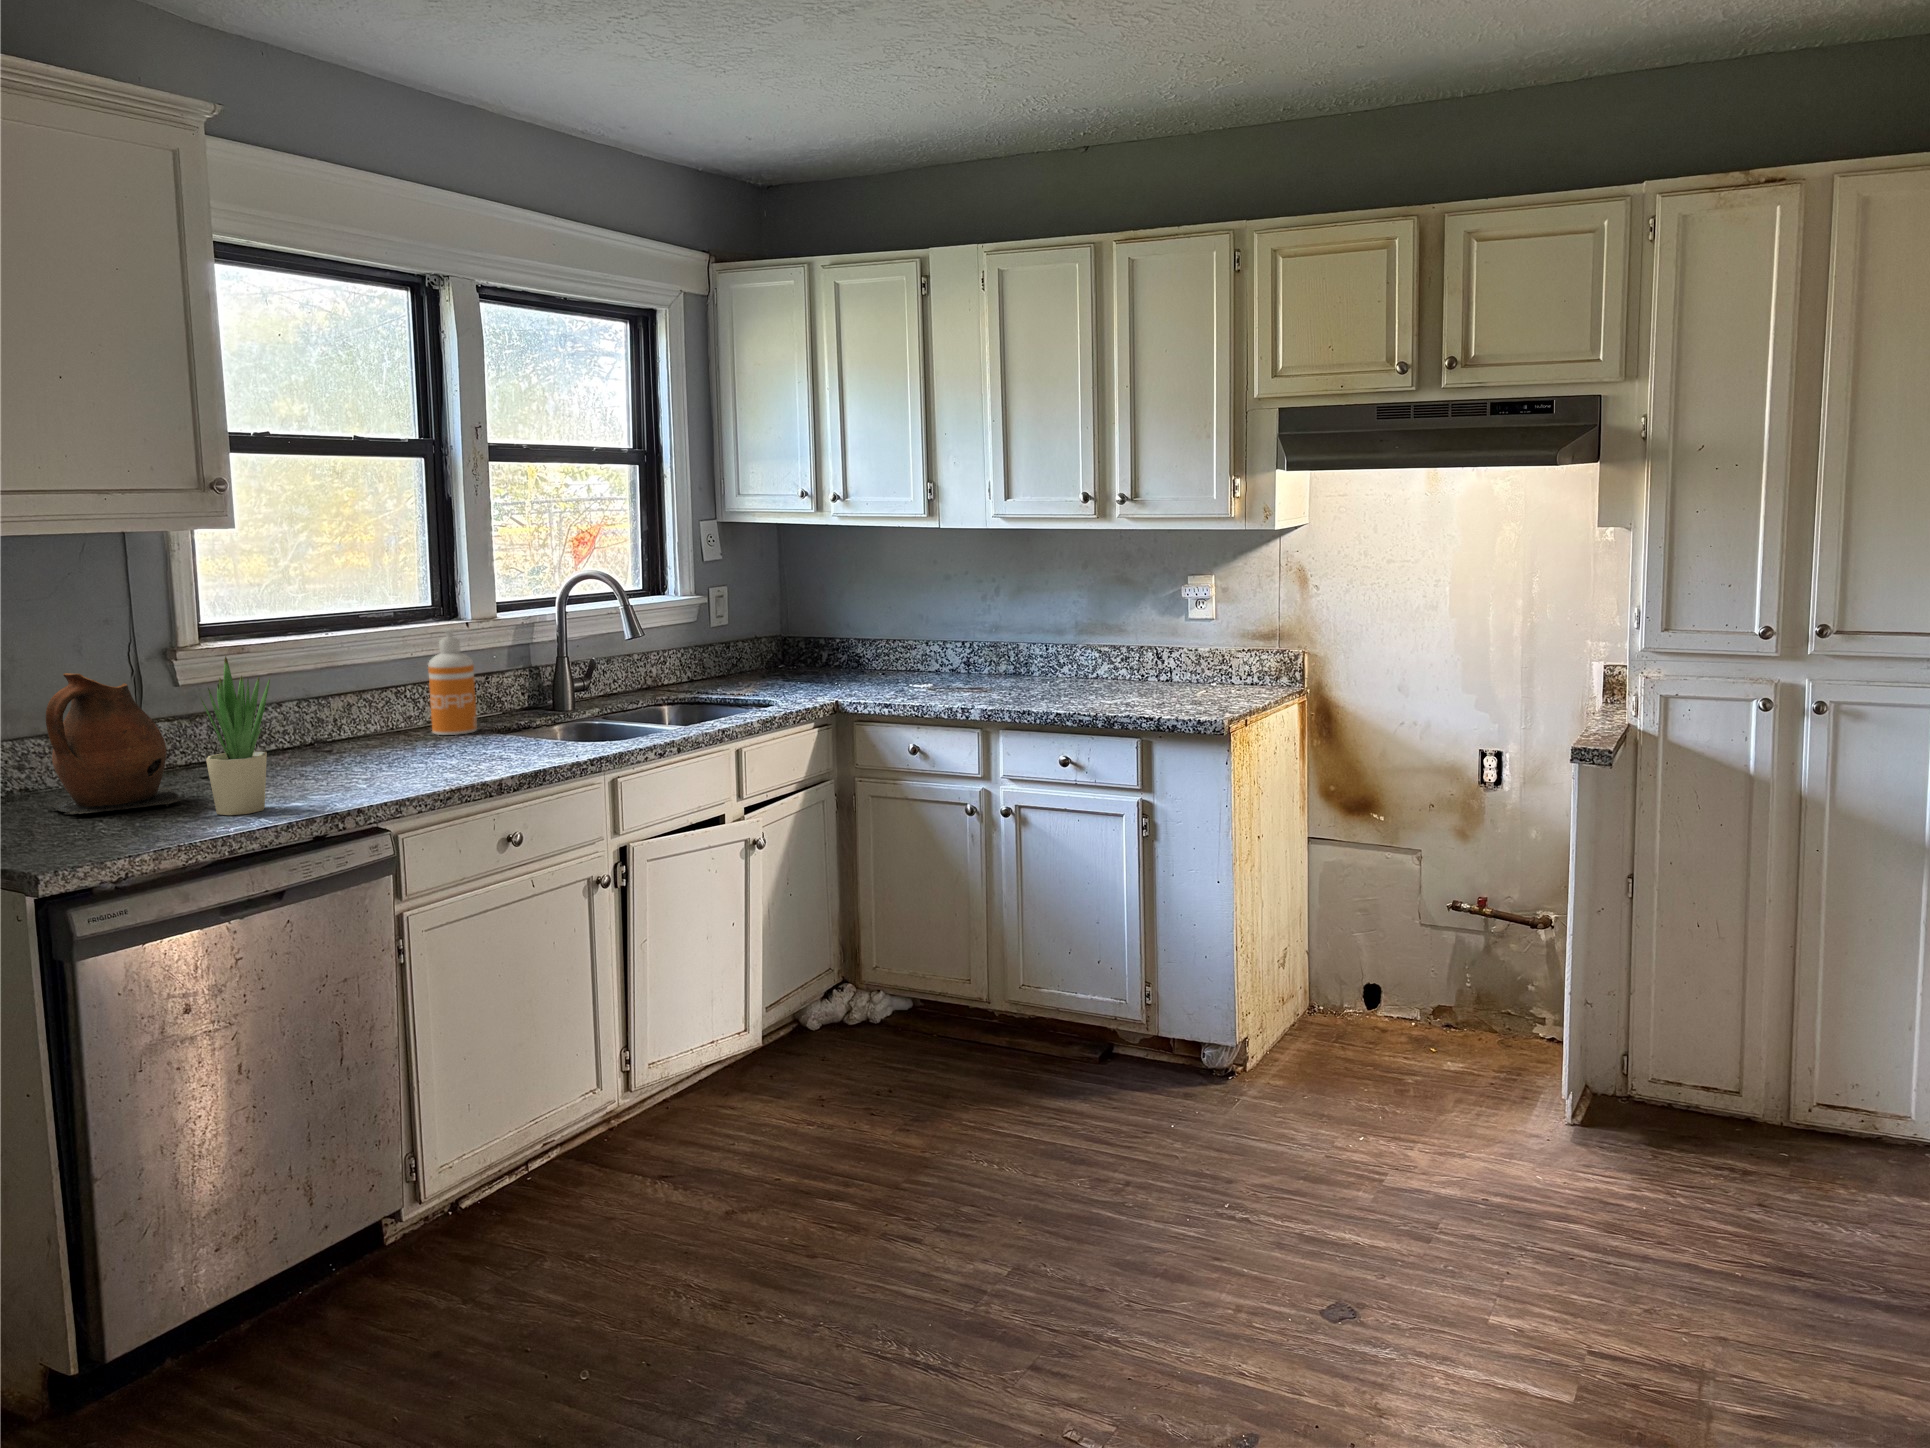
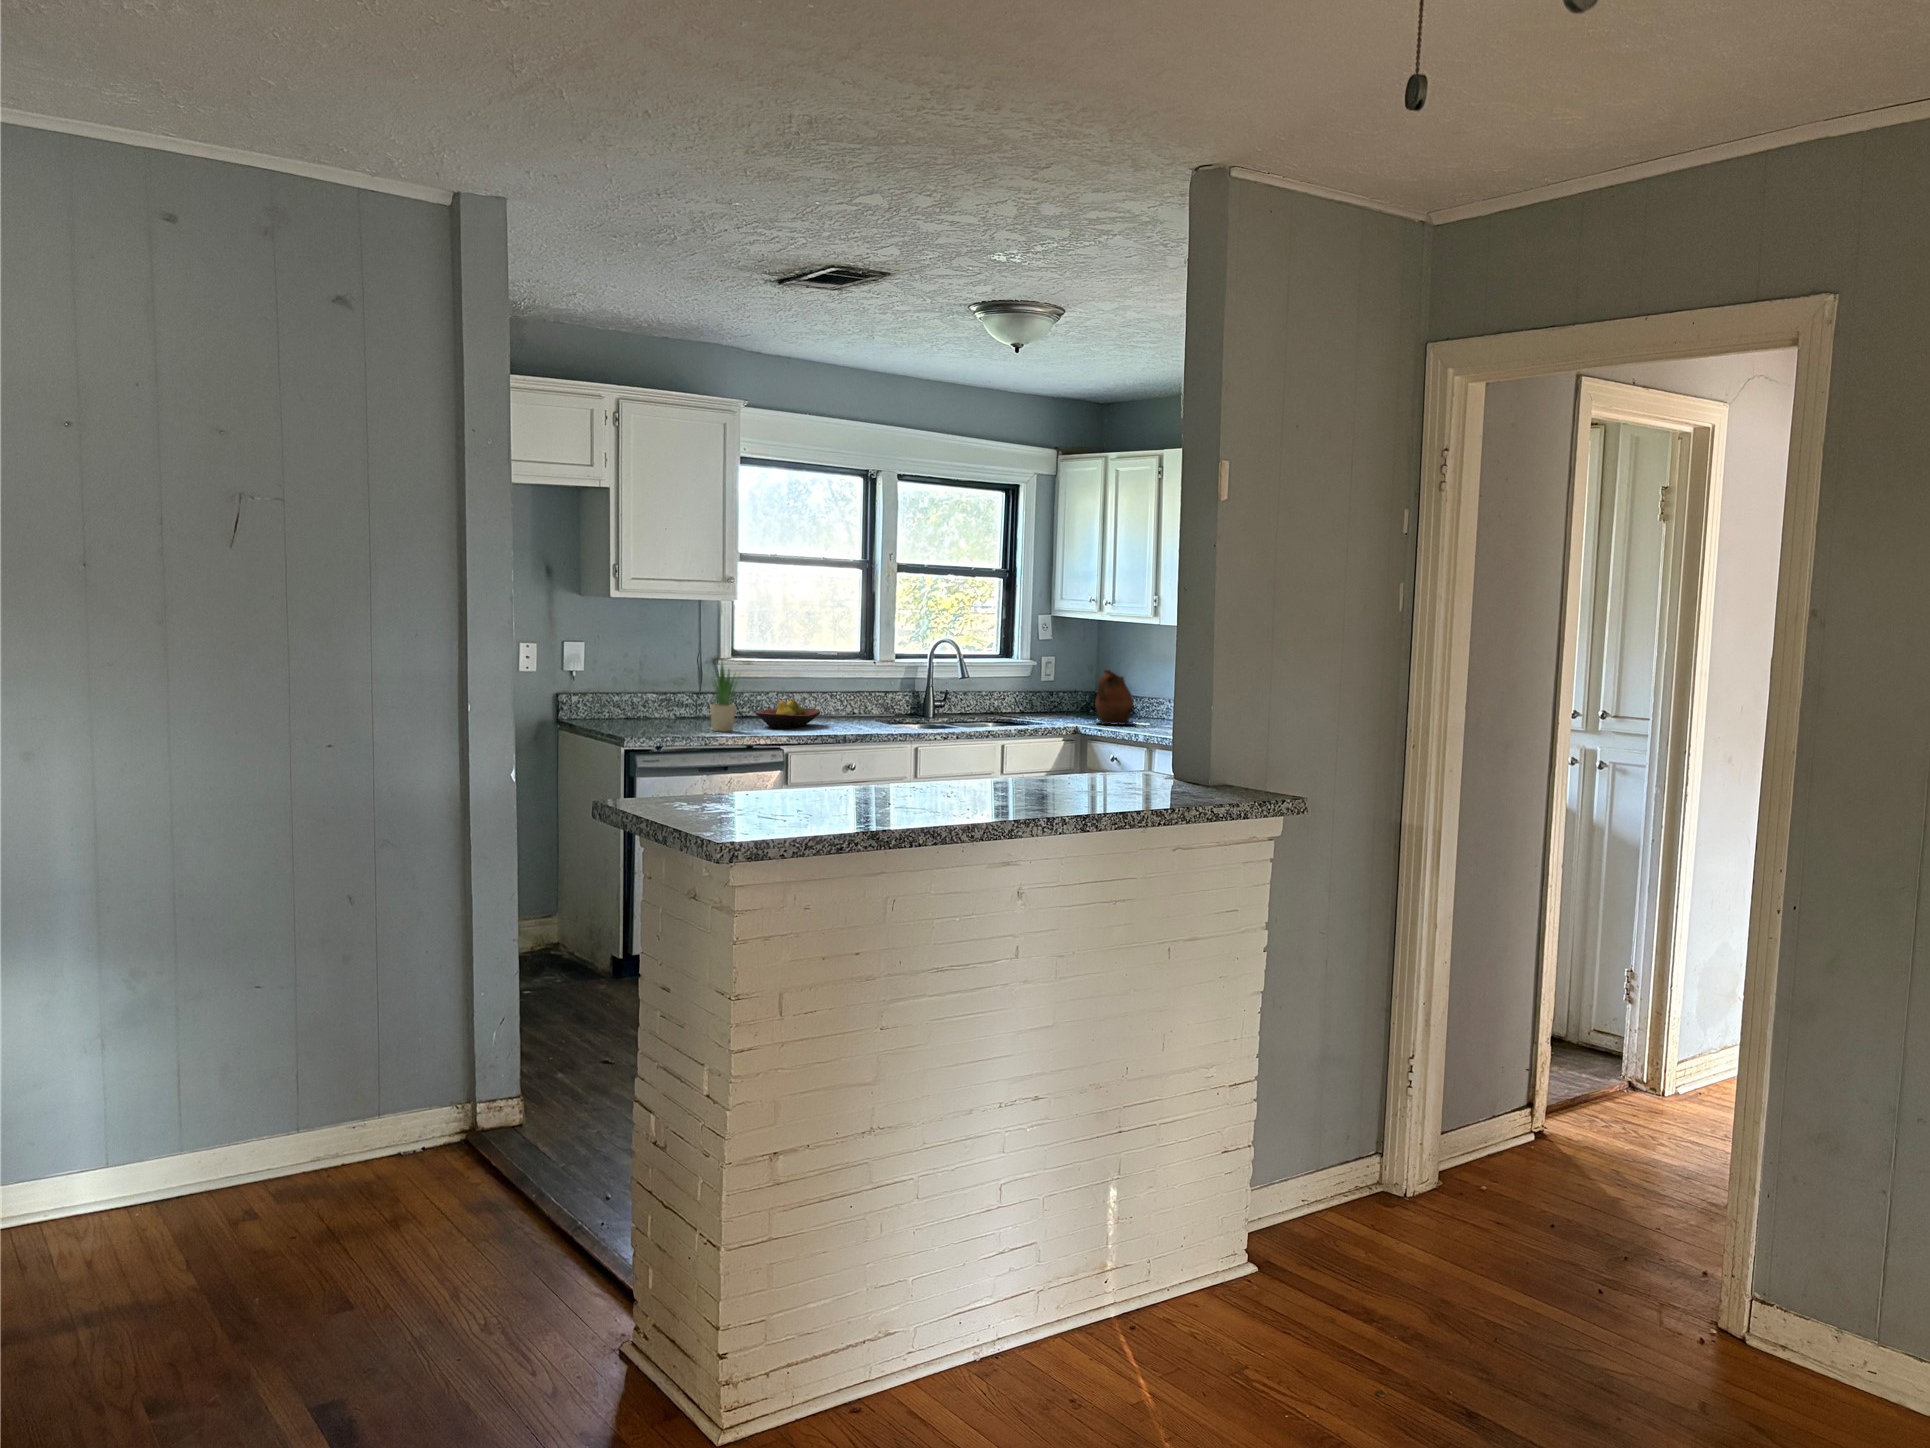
soap dispenser: present [428,628,477,735] -> none [845,663,869,721]
ceramic pitcher: present [46,673,181,814] -> present [1094,670,1136,725]
fruit bowl: none [289,715,418,782] -> present [755,699,820,729]

